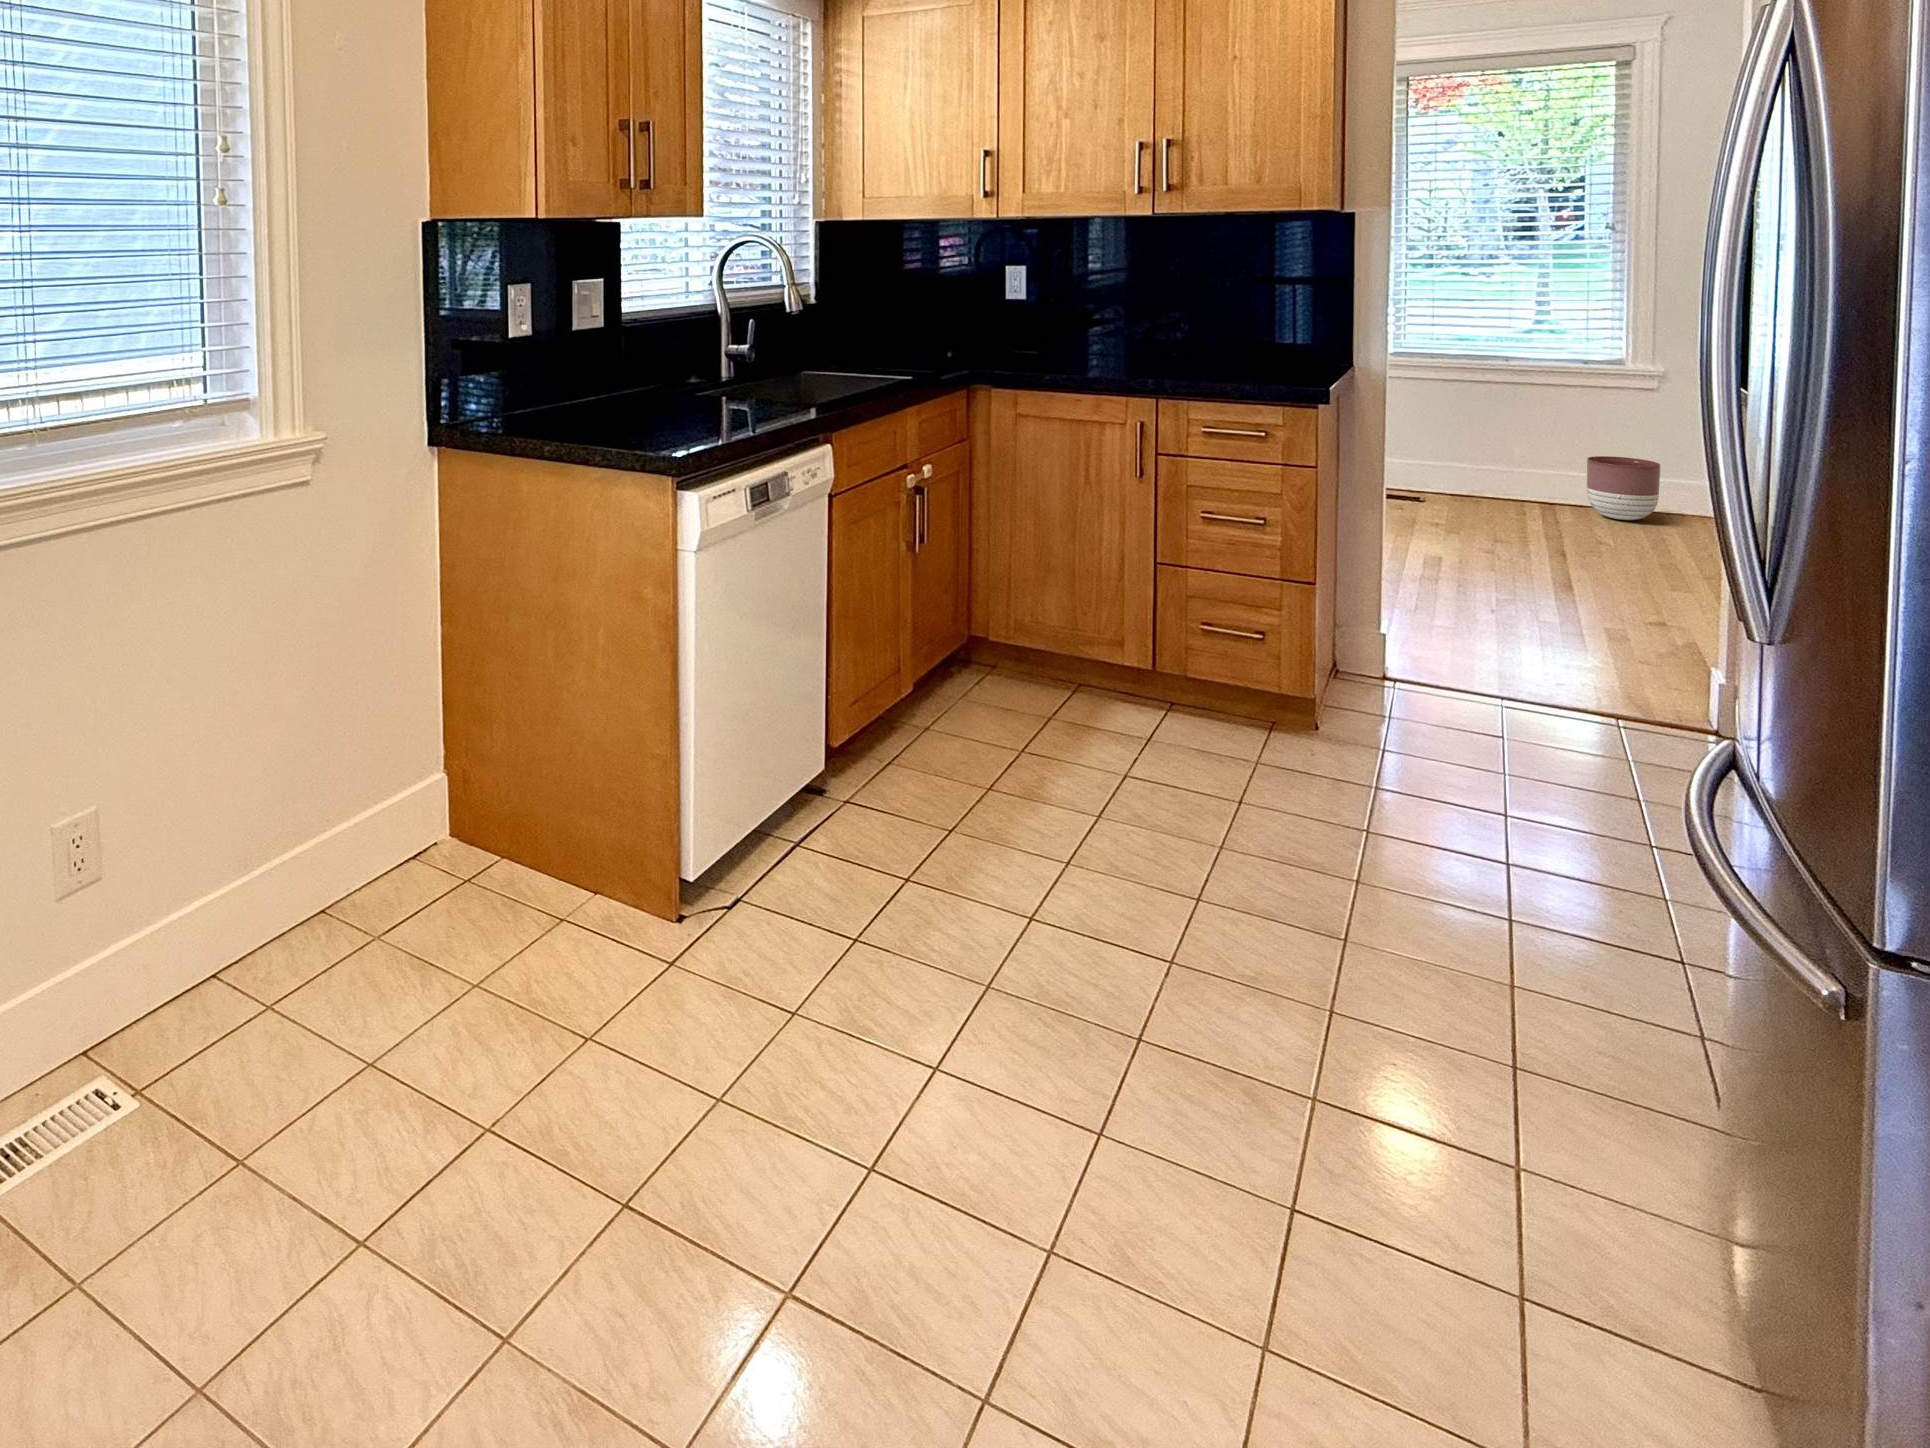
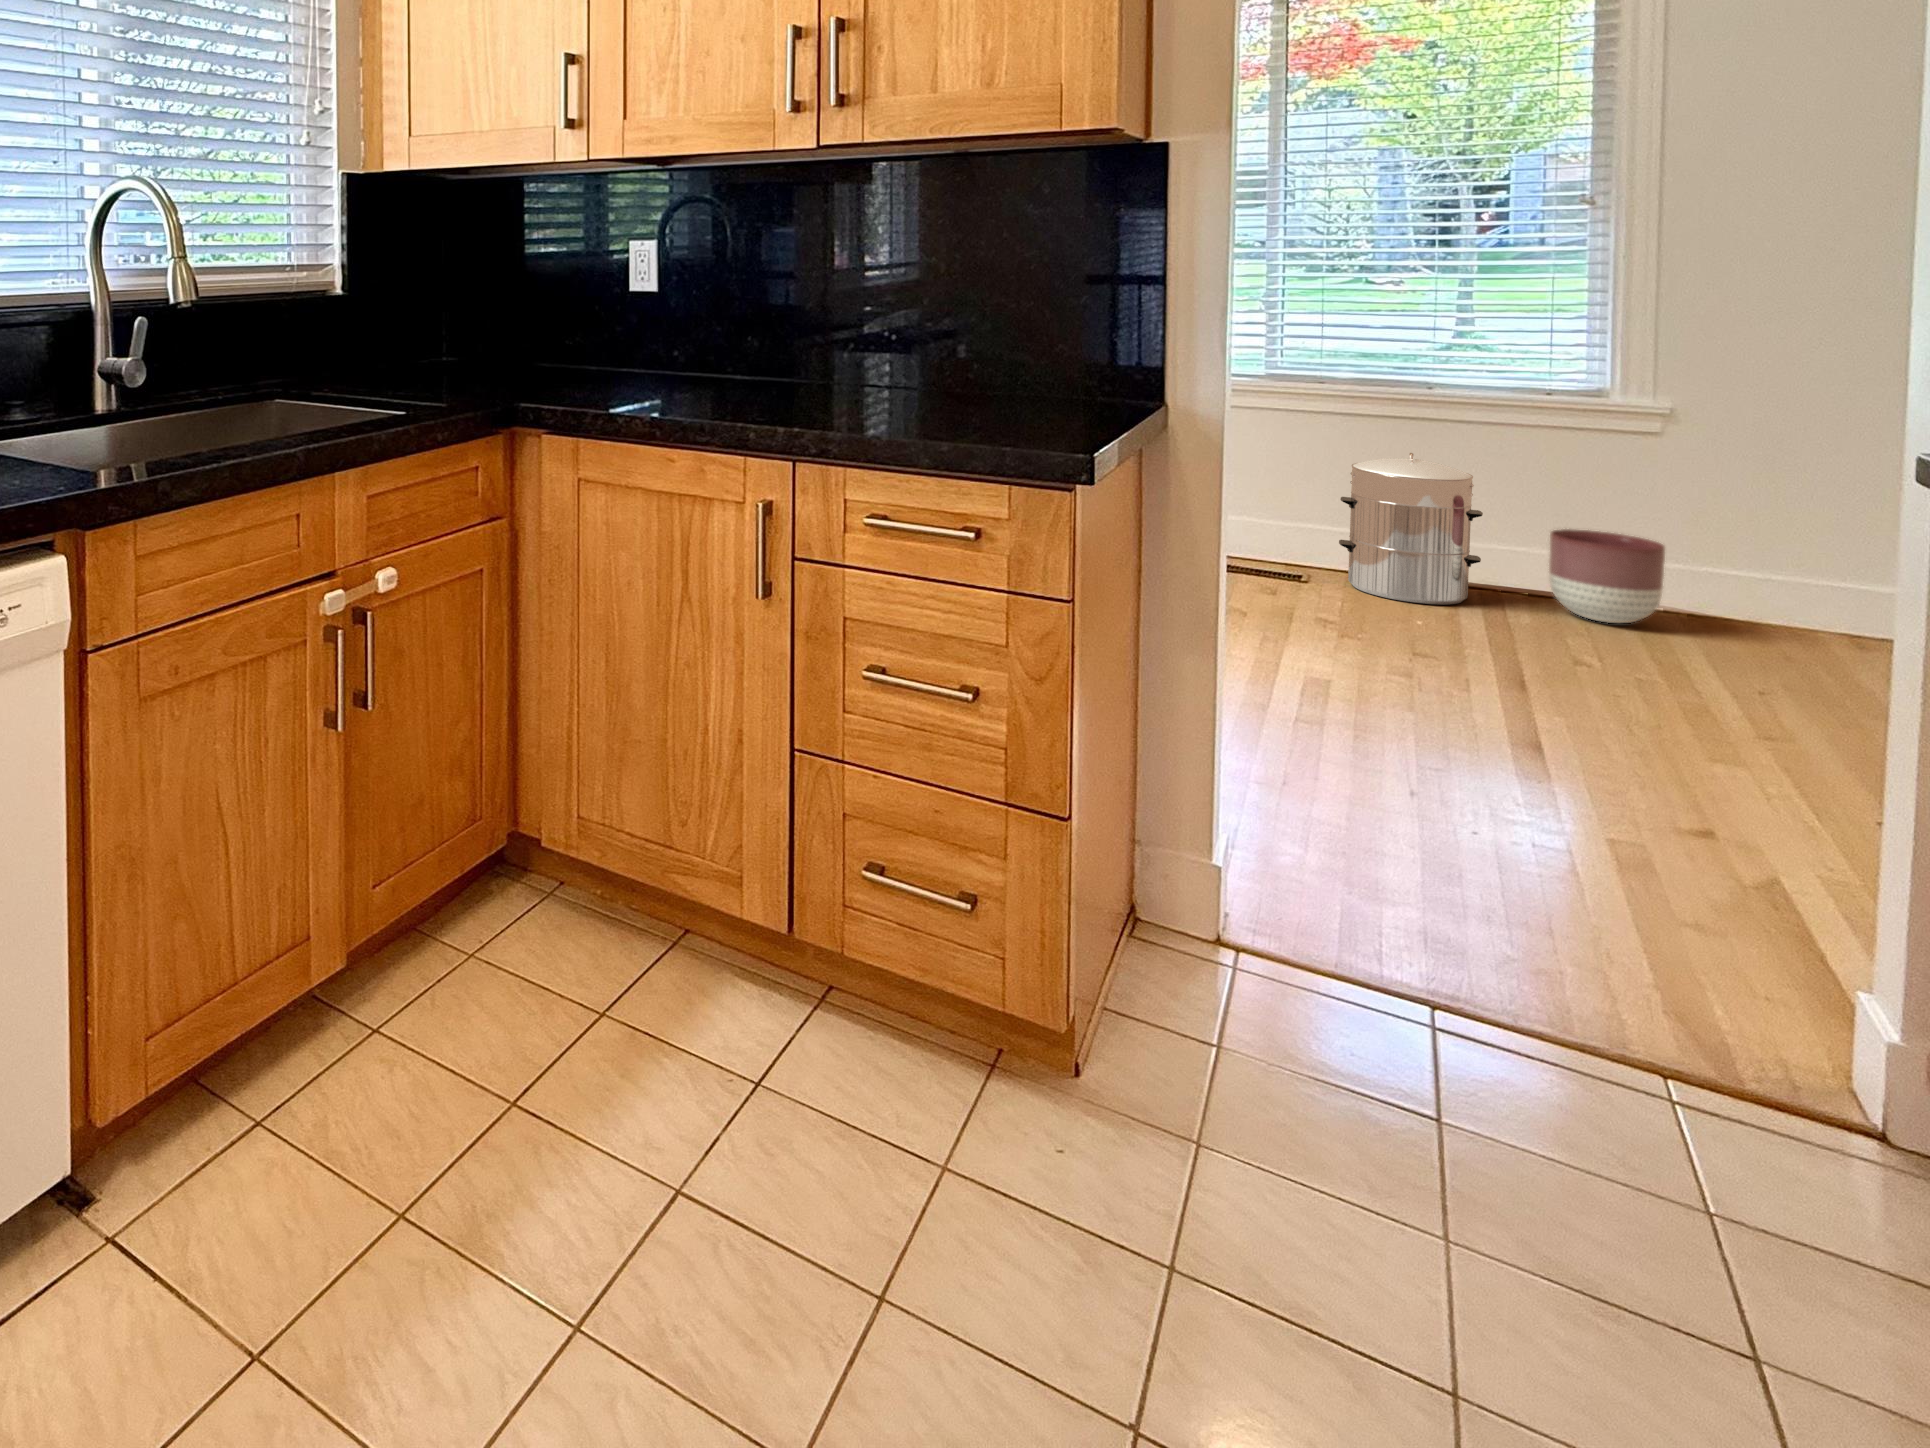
waste bin: none [1446,405,1543,513] -> present [1339,453,1483,605]

